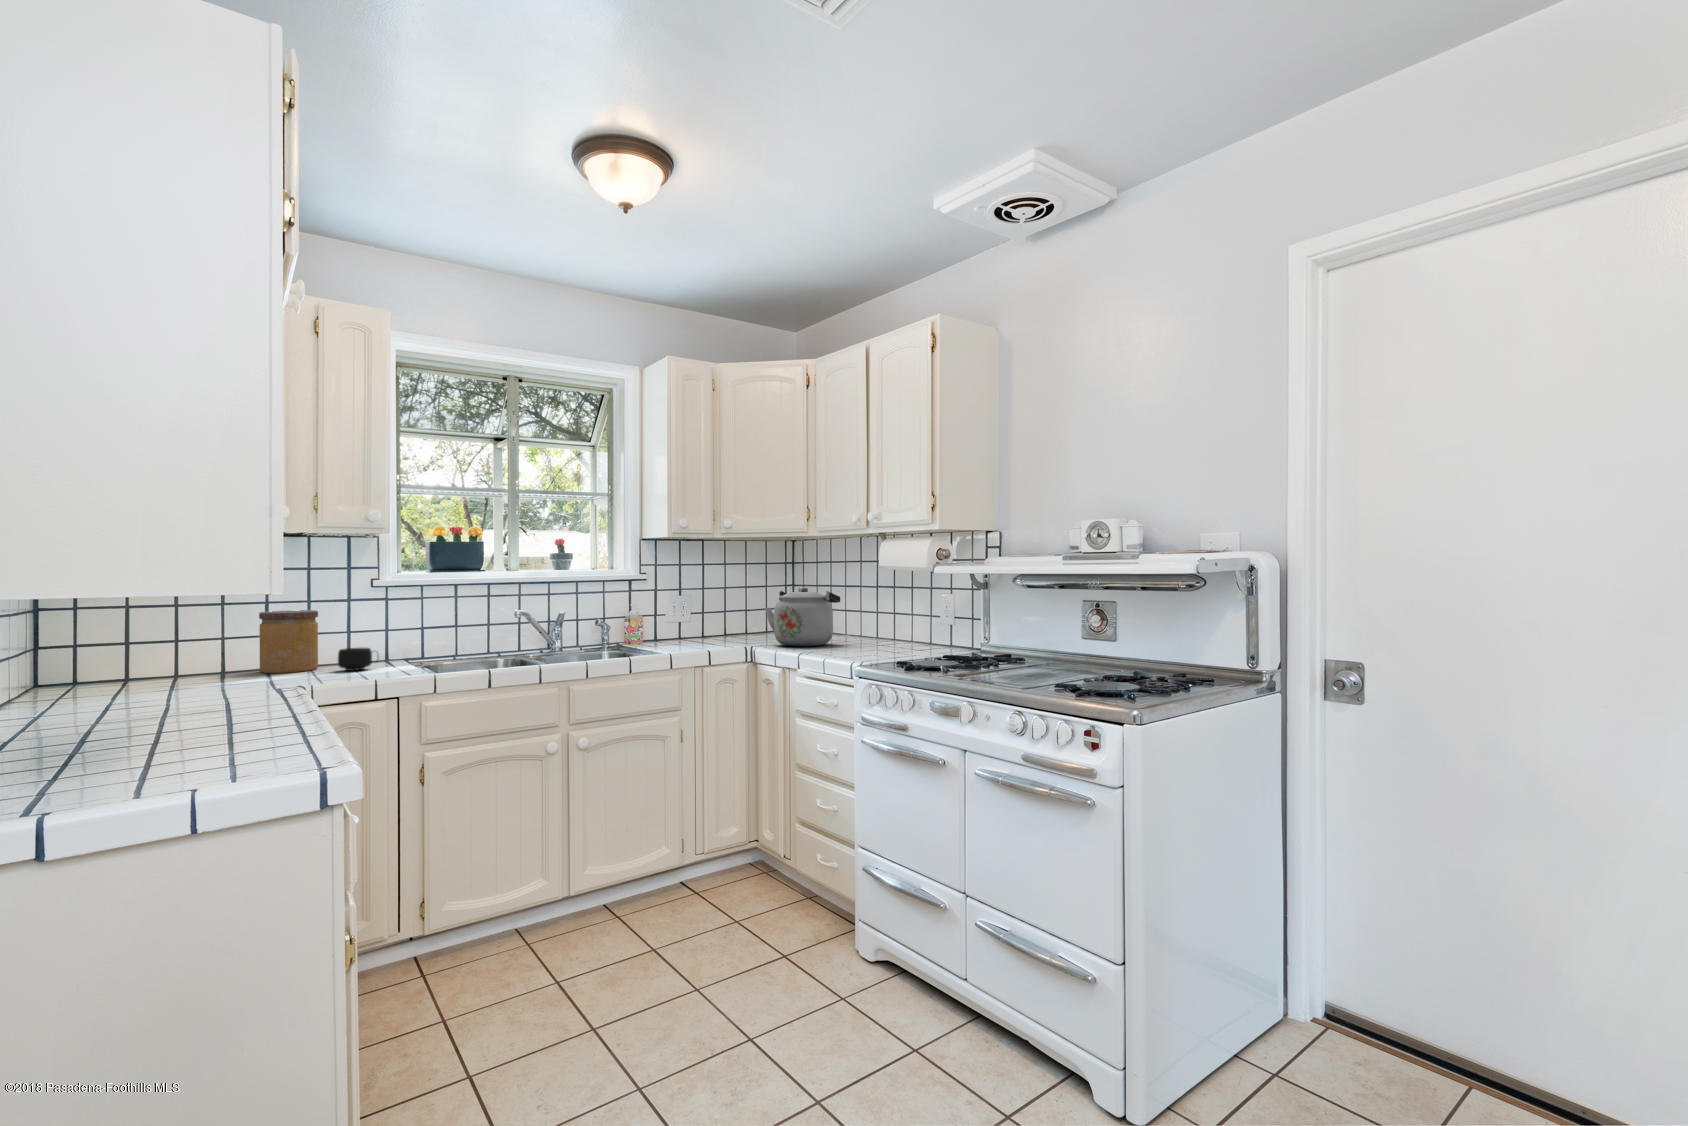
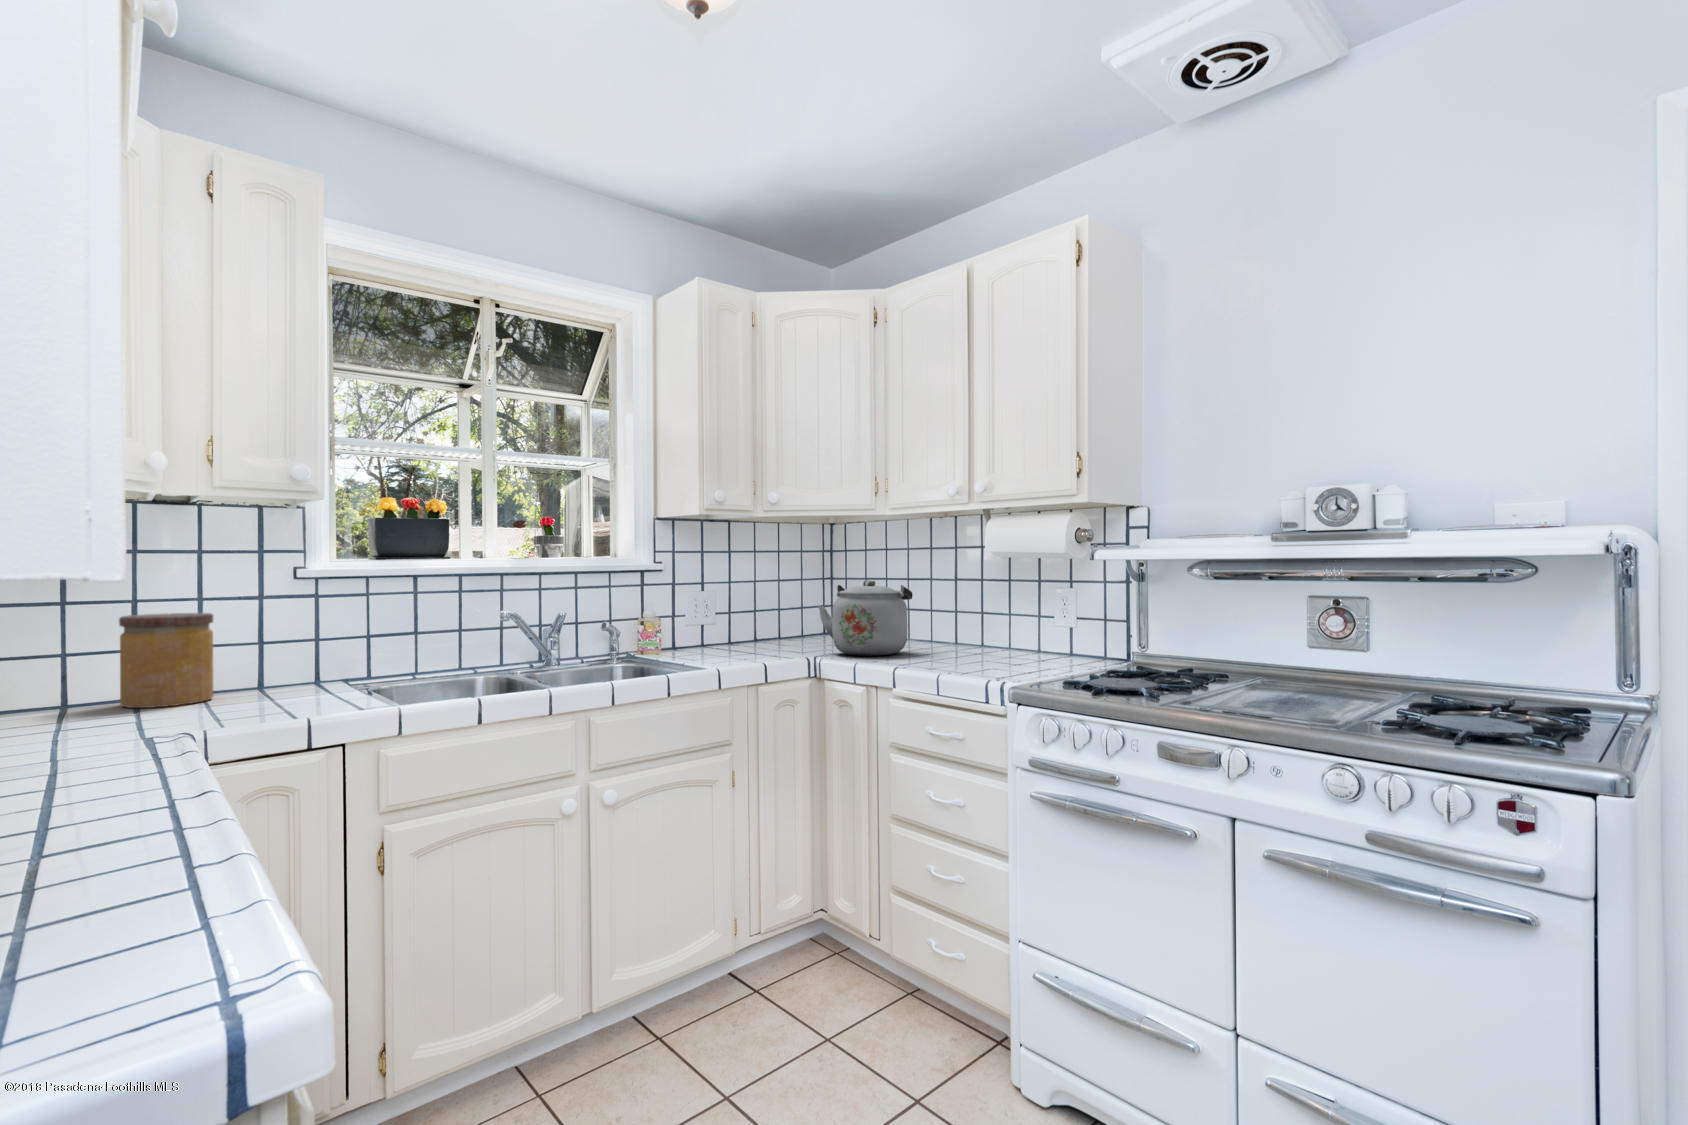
mug: present [338,648,372,671] -> none [245,667,308,702]

